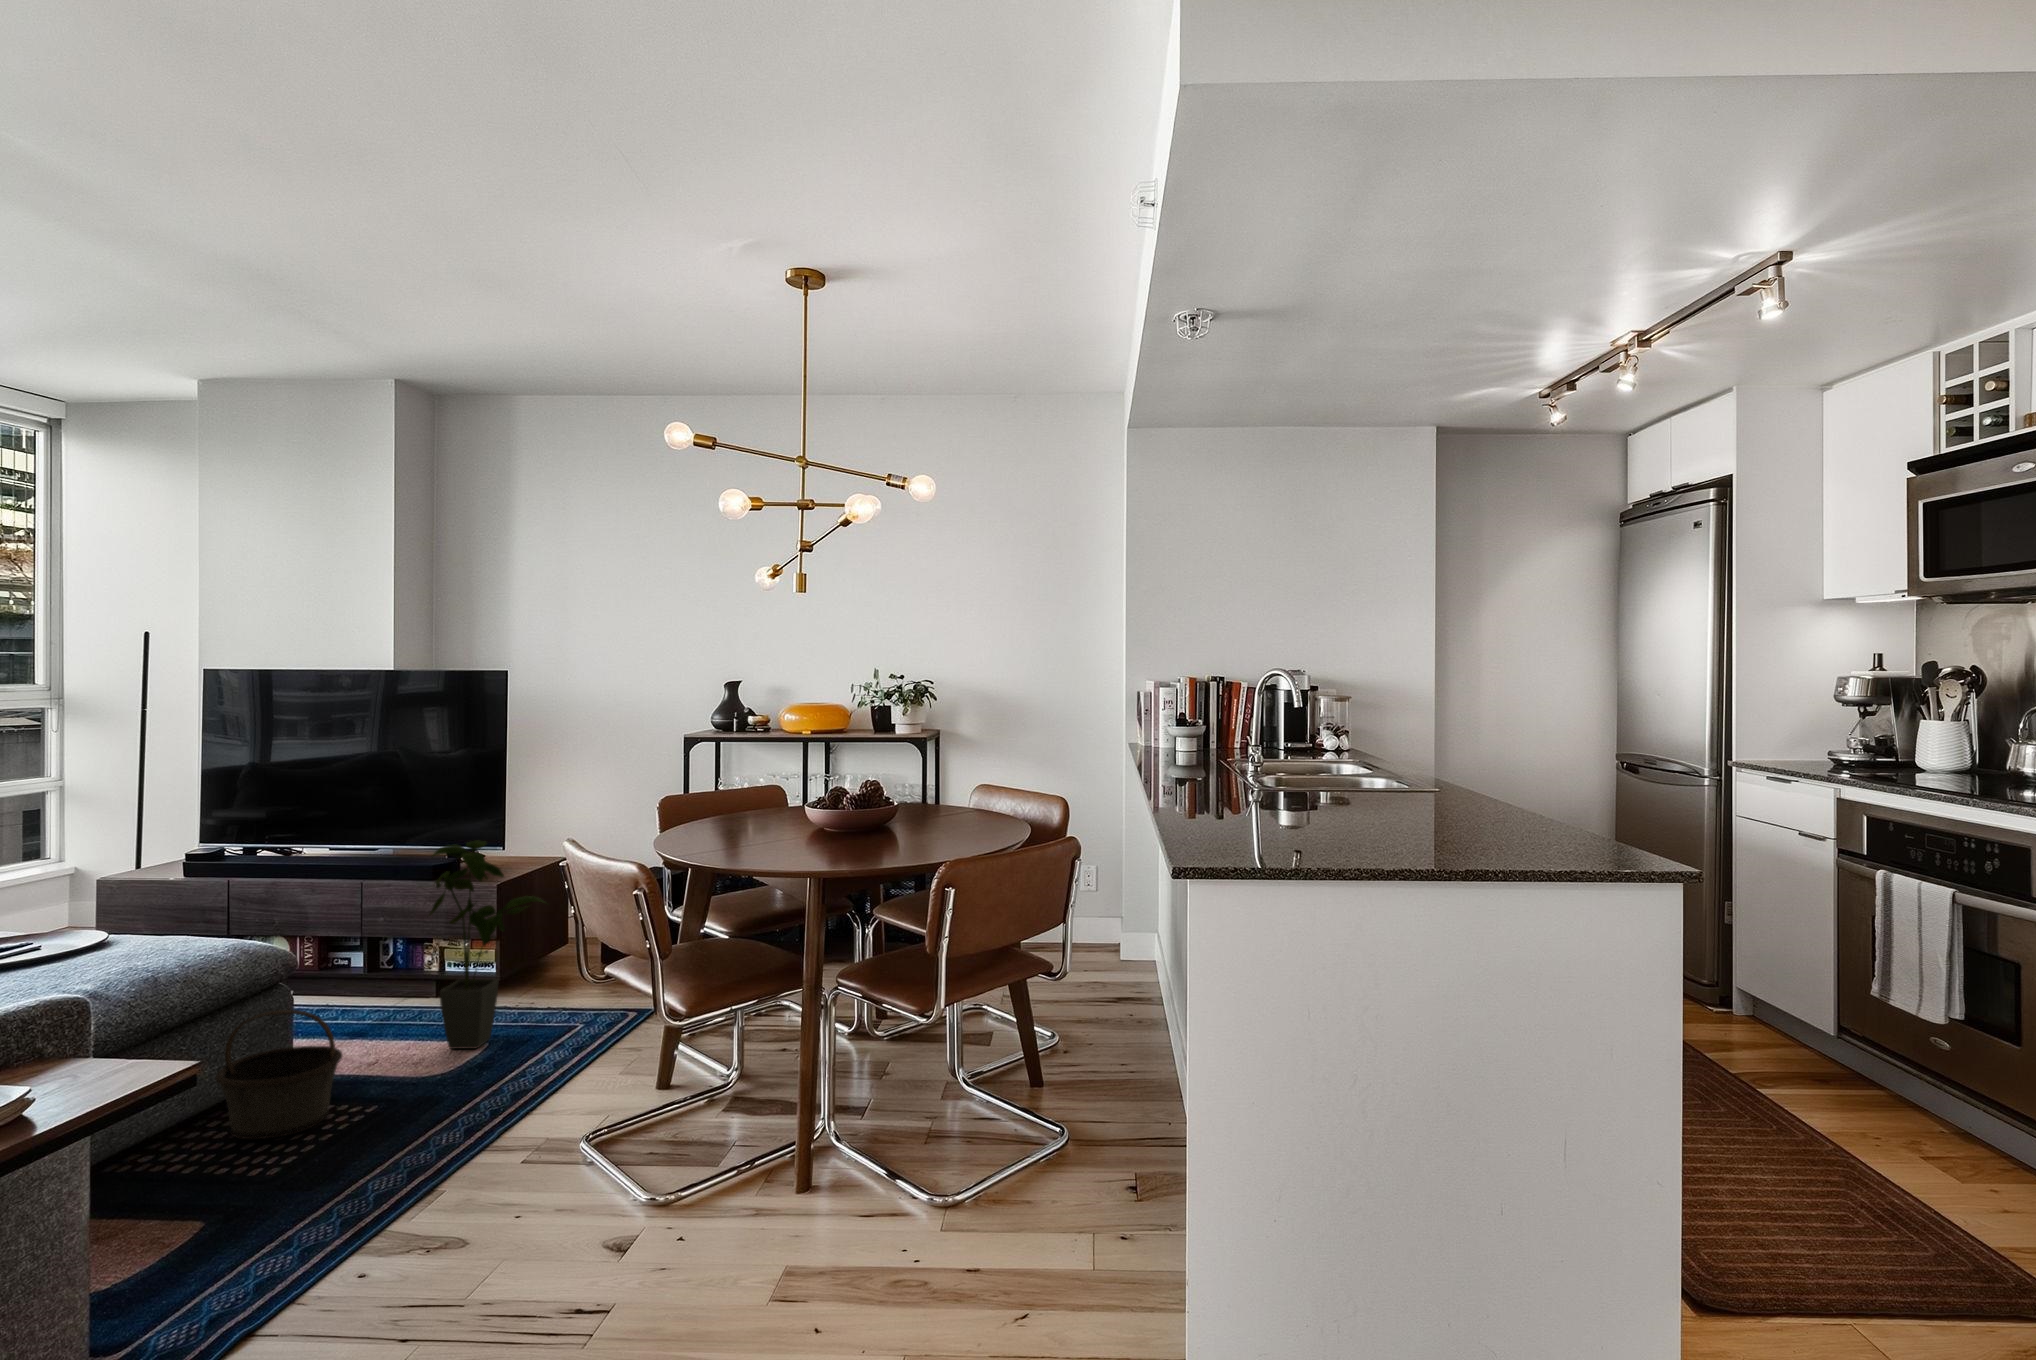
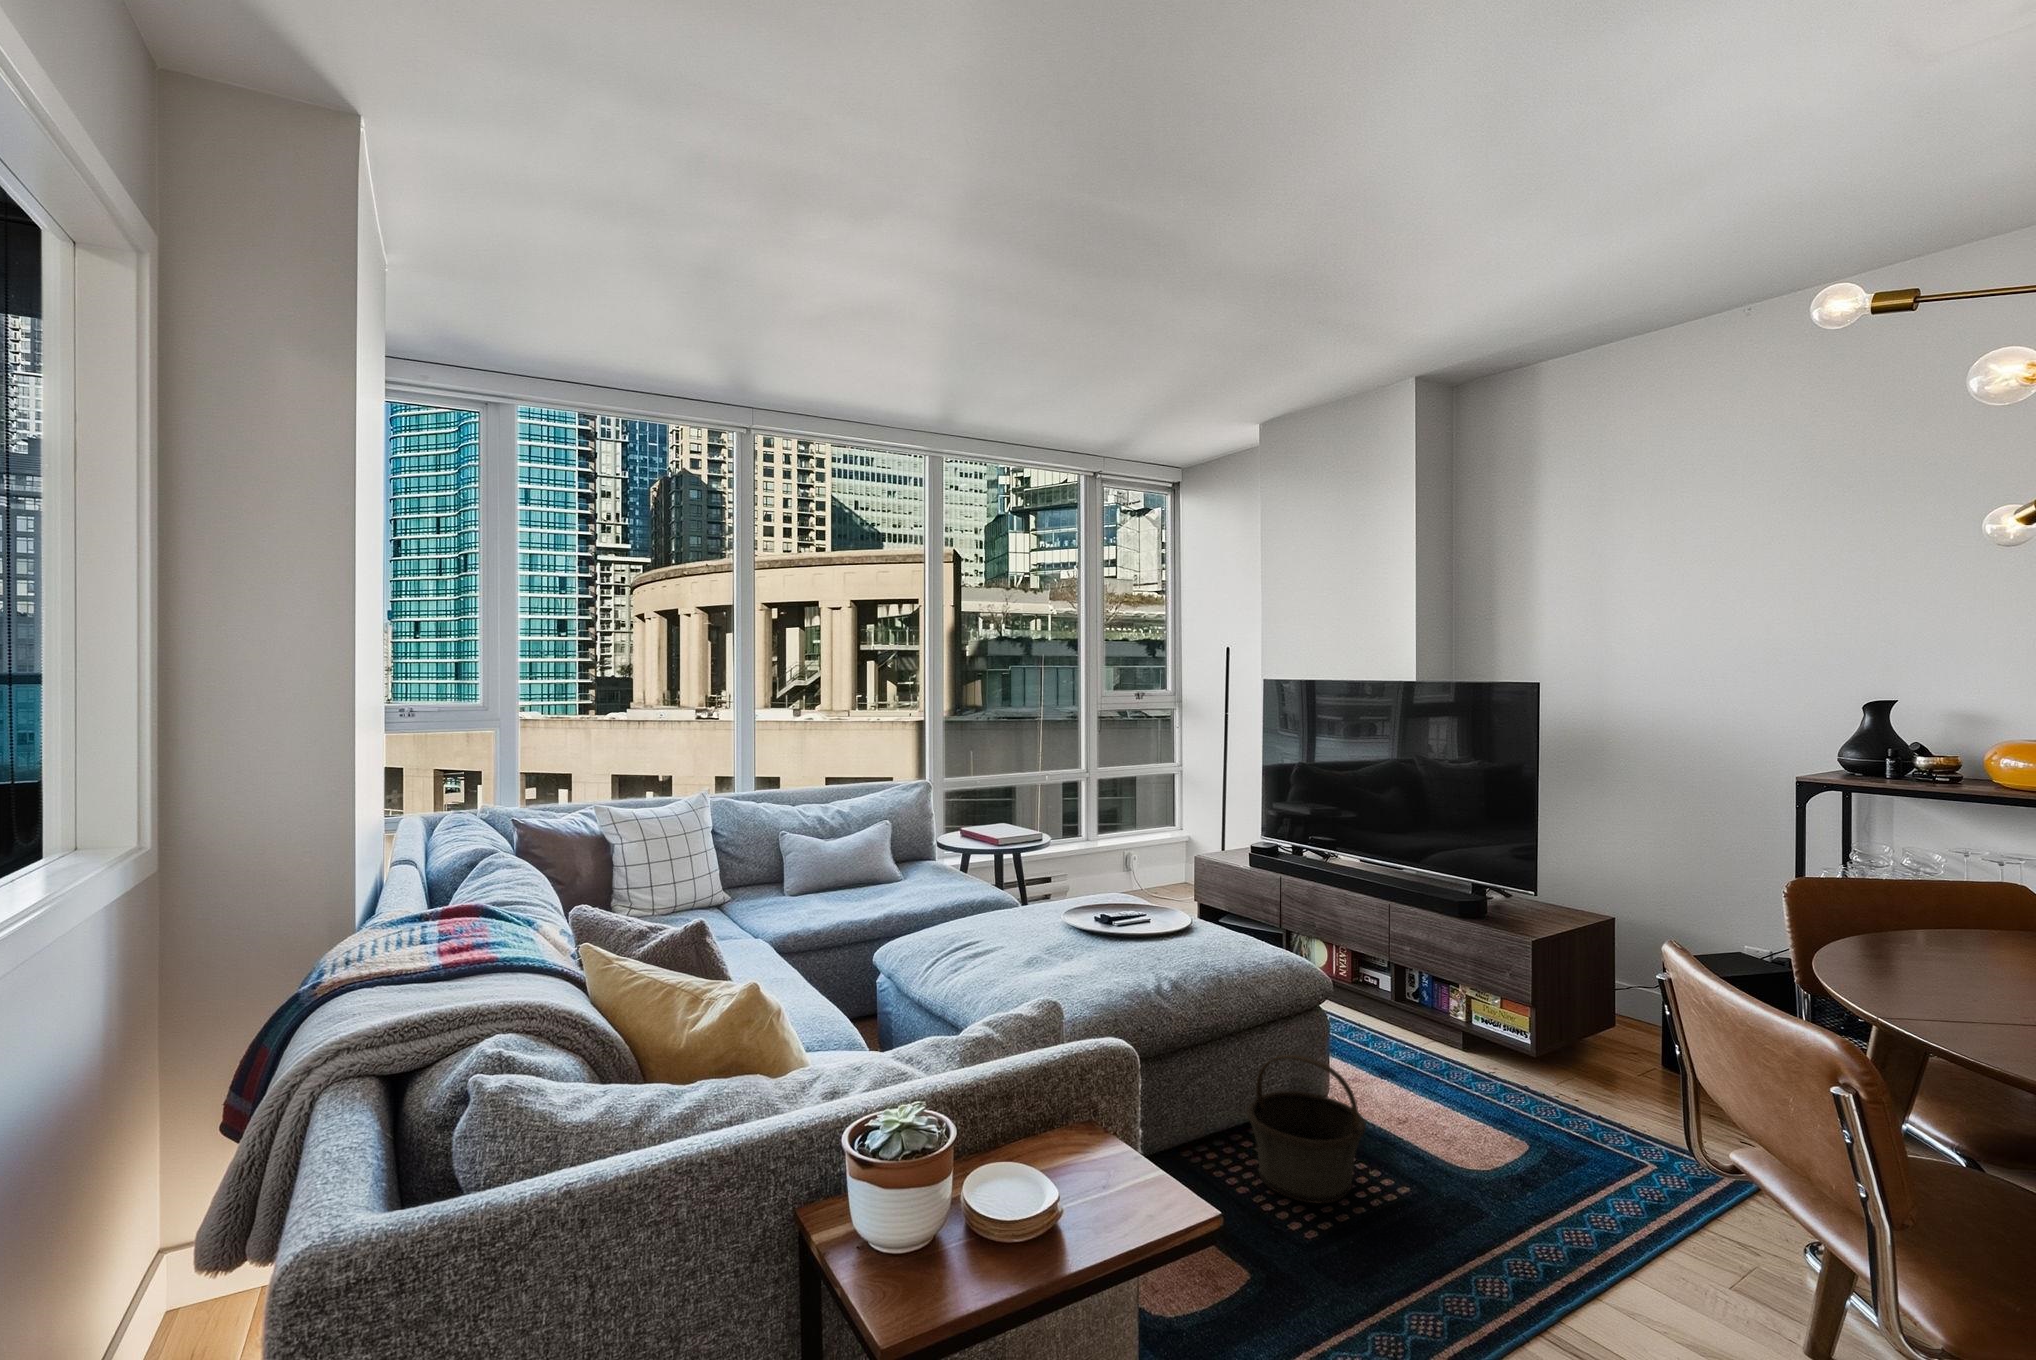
house plant: present [429,840,545,1049] -> none [1458,896,1613,1150]

